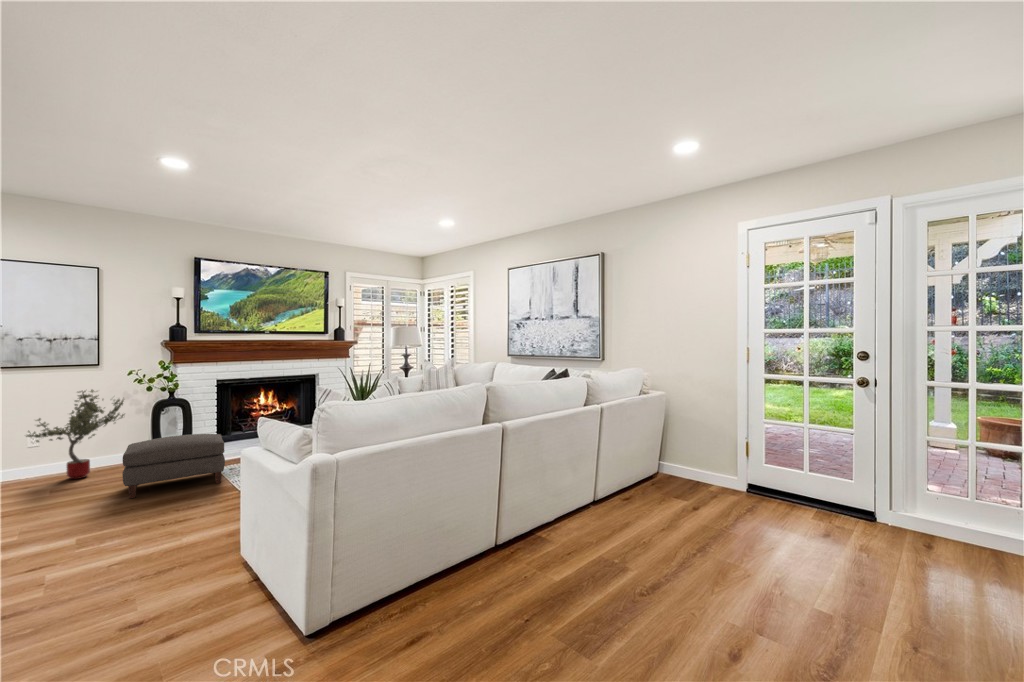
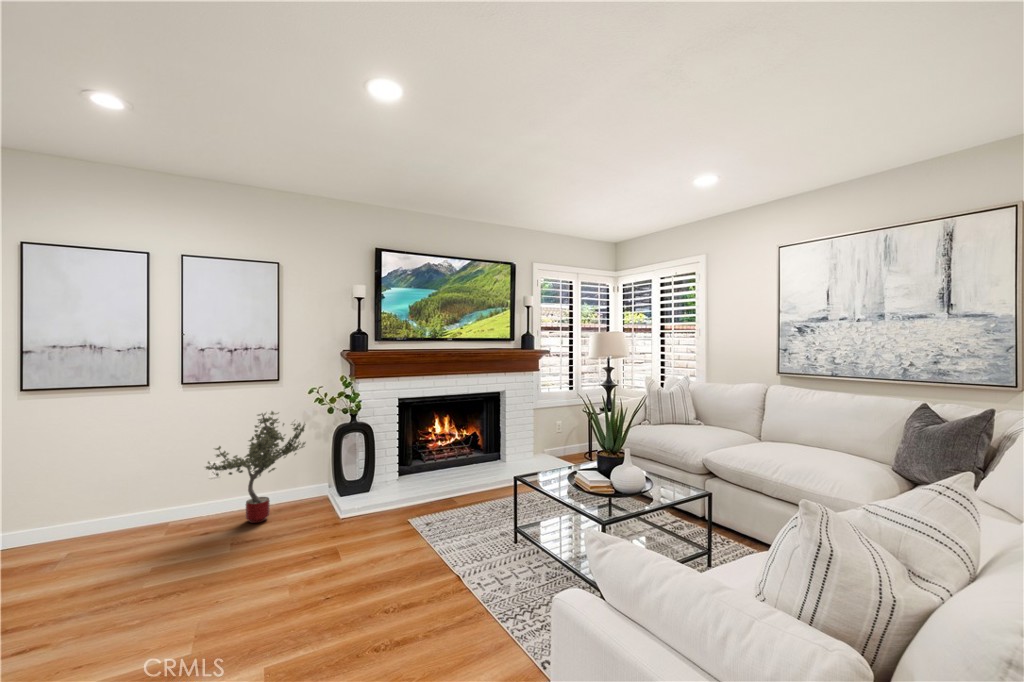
ottoman: present [122,434,225,498] -> none [310,478,427,574]

